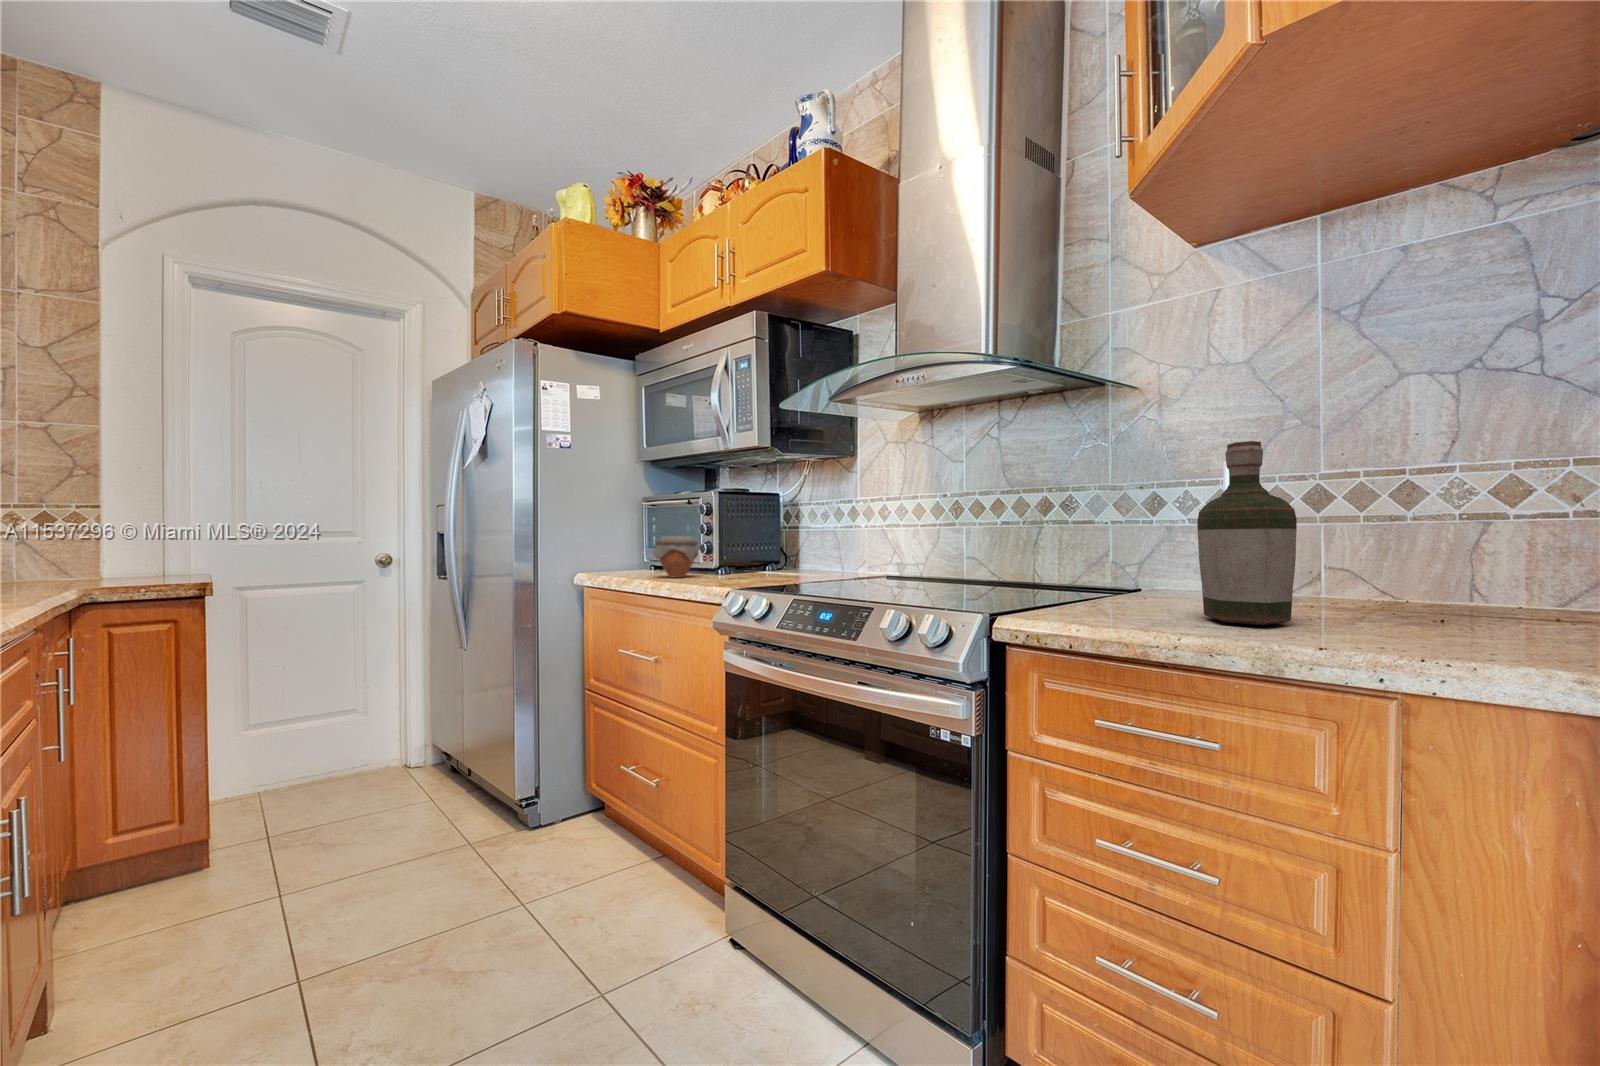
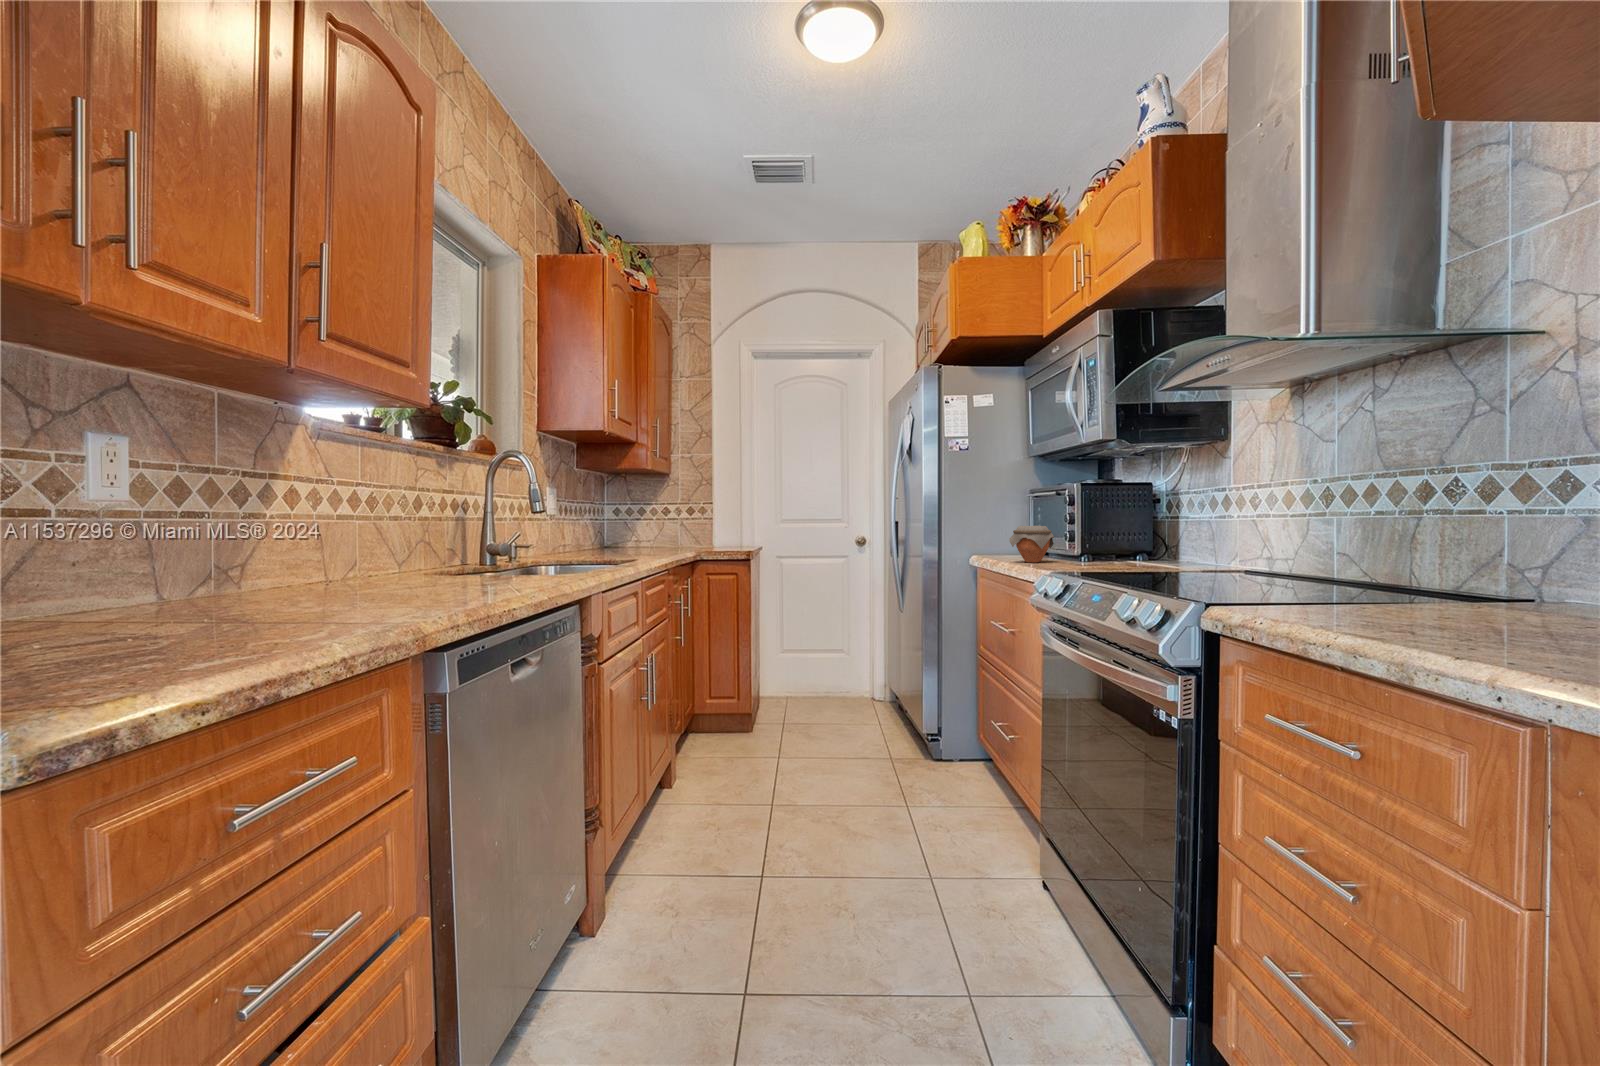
bottle: present [1197,441,1297,625] -> none [1400,419,1534,645]

